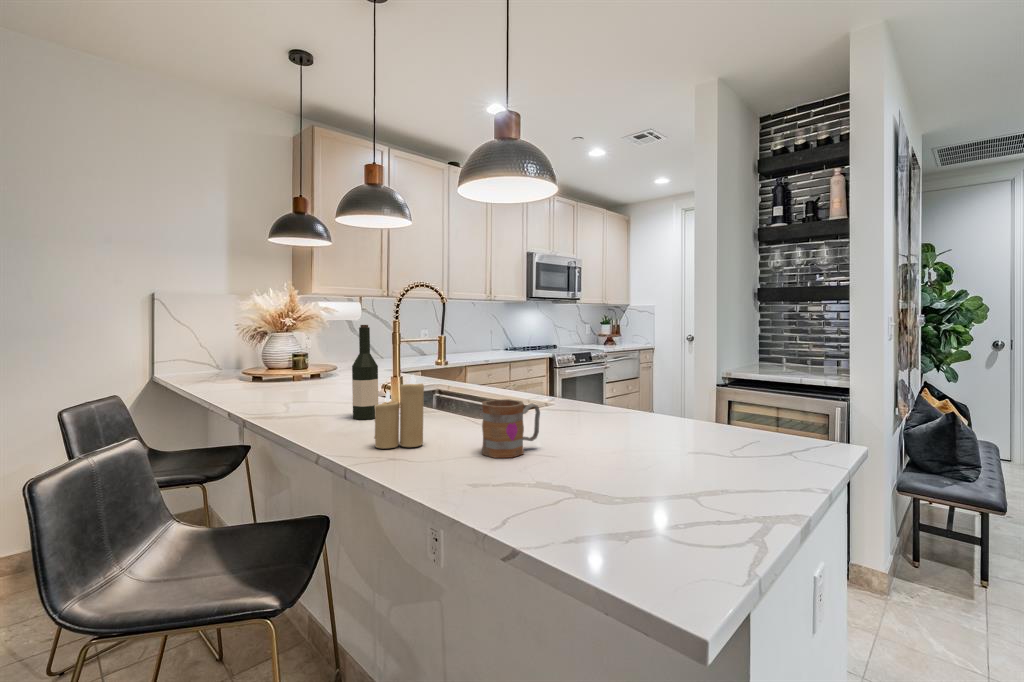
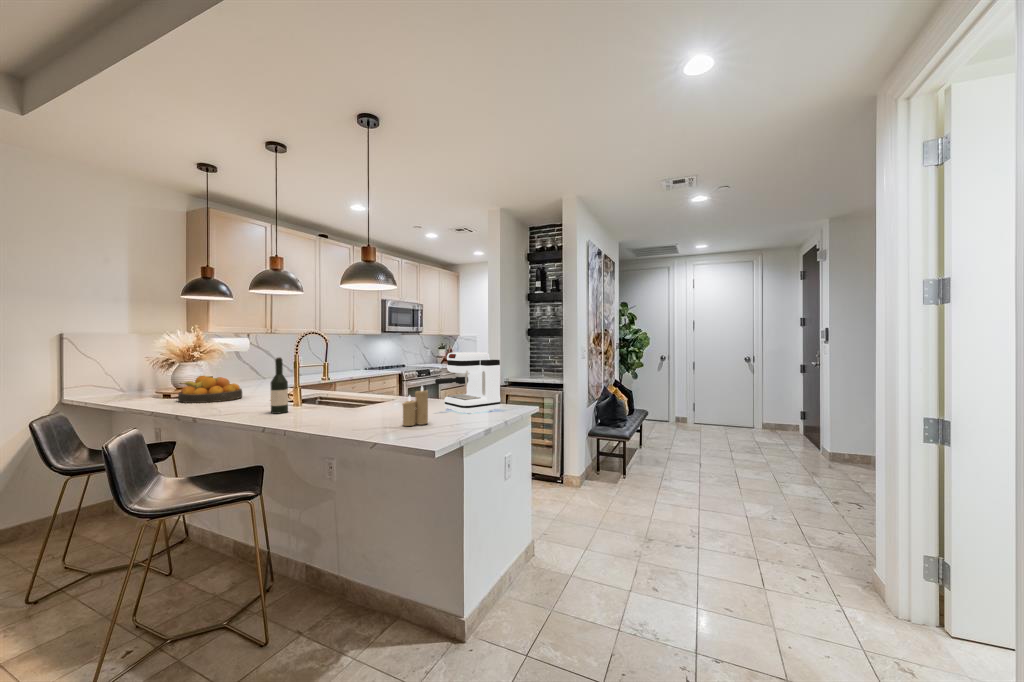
coffee maker: none [636,321,780,452] -> present [435,352,500,414]
fruit bowl: none [258,351,338,390] -> present [178,376,242,403]
candle: present [374,375,424,448] -> present [402,387,428,426]
mug: present [482,399,540,458] -> none [356,394,386,422]

